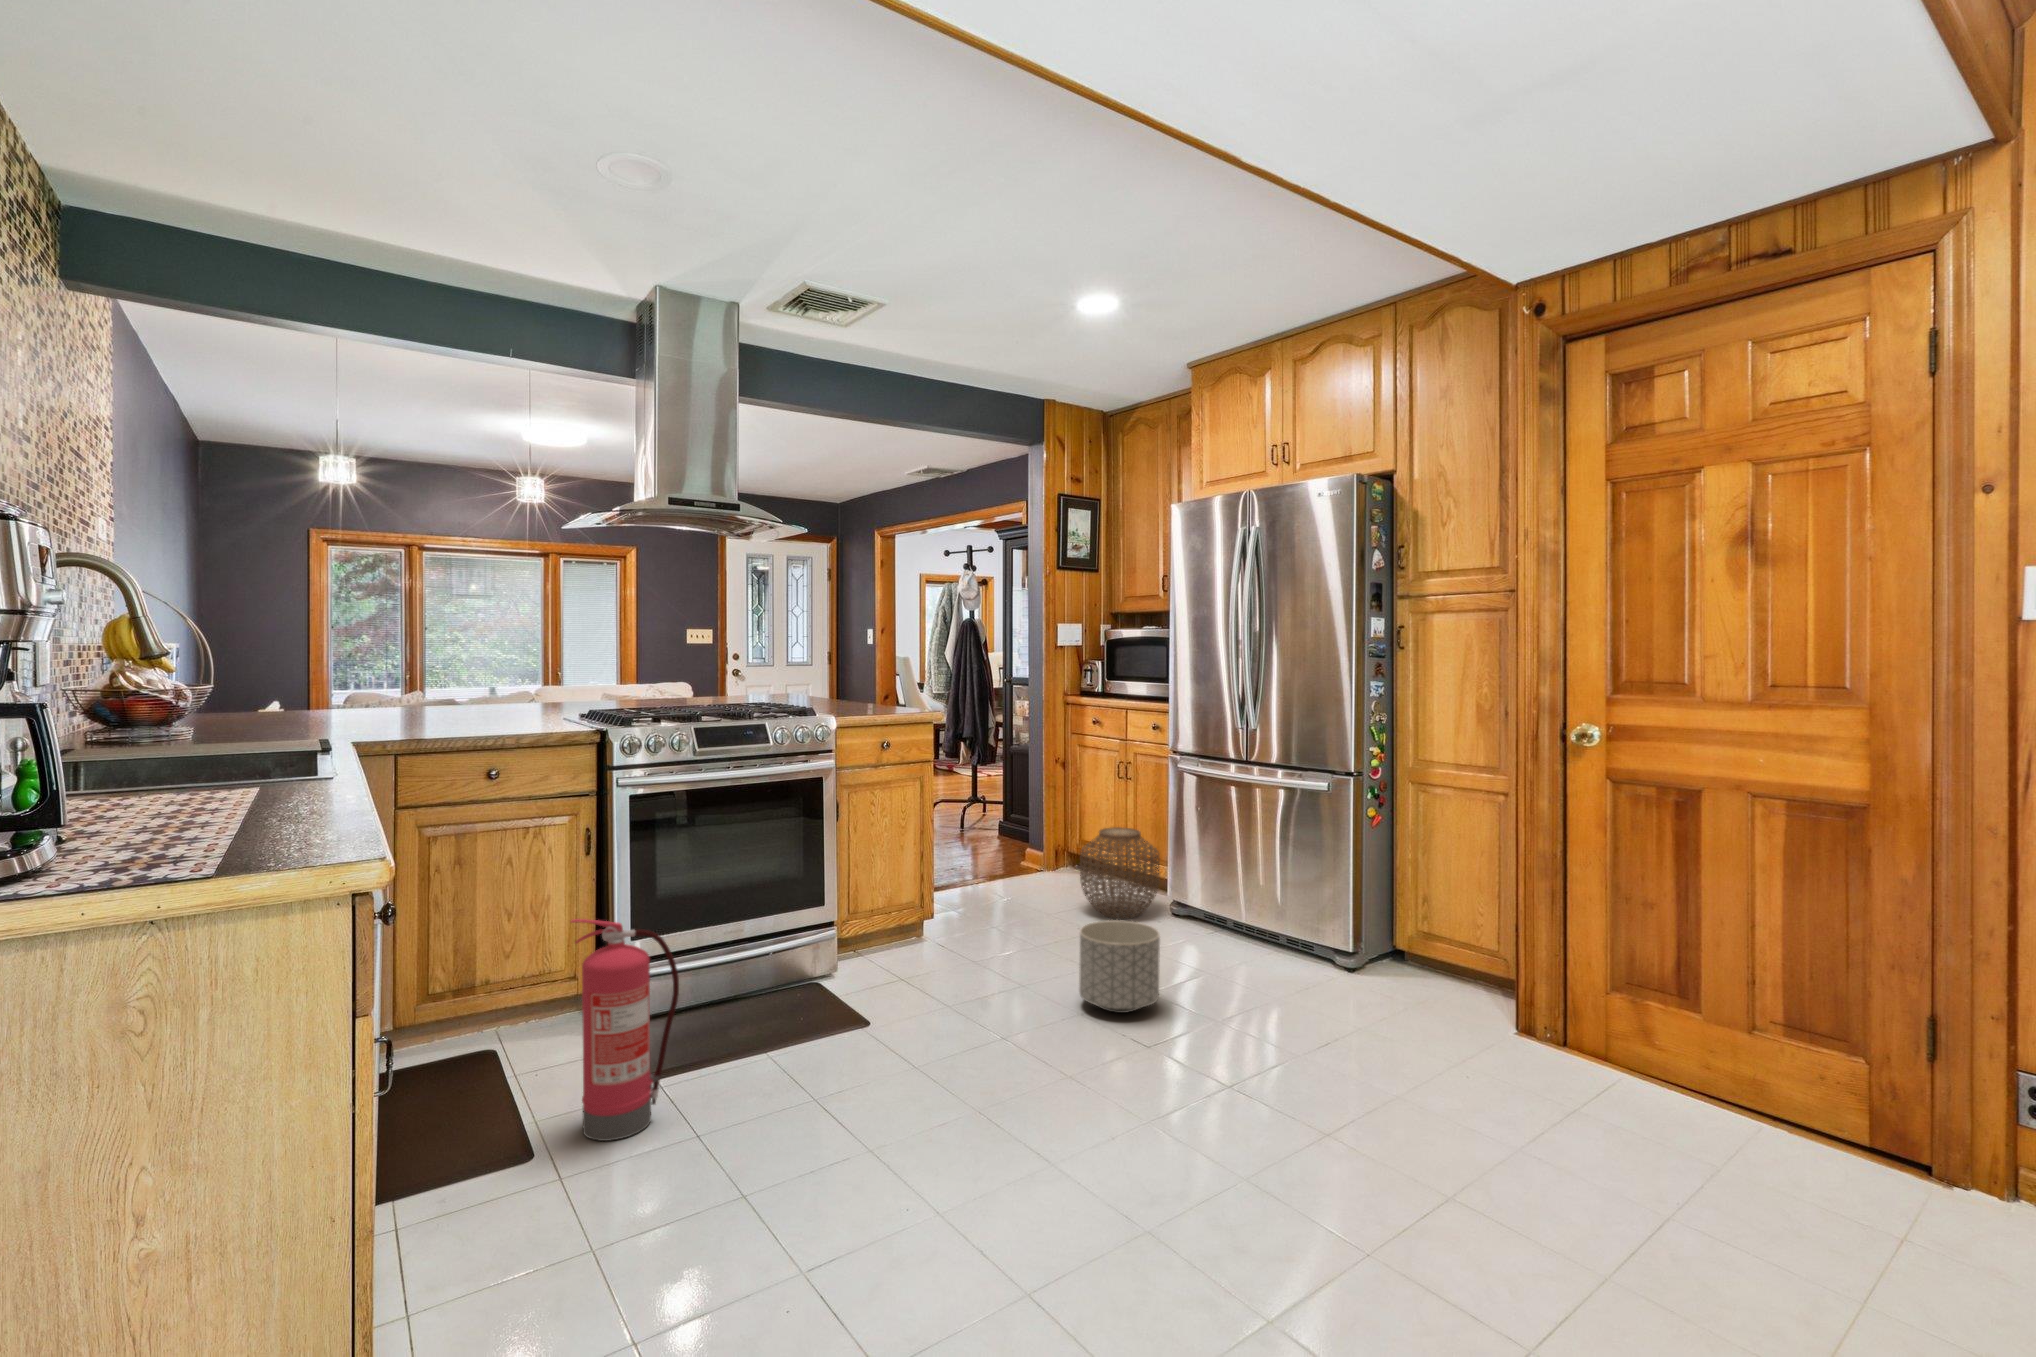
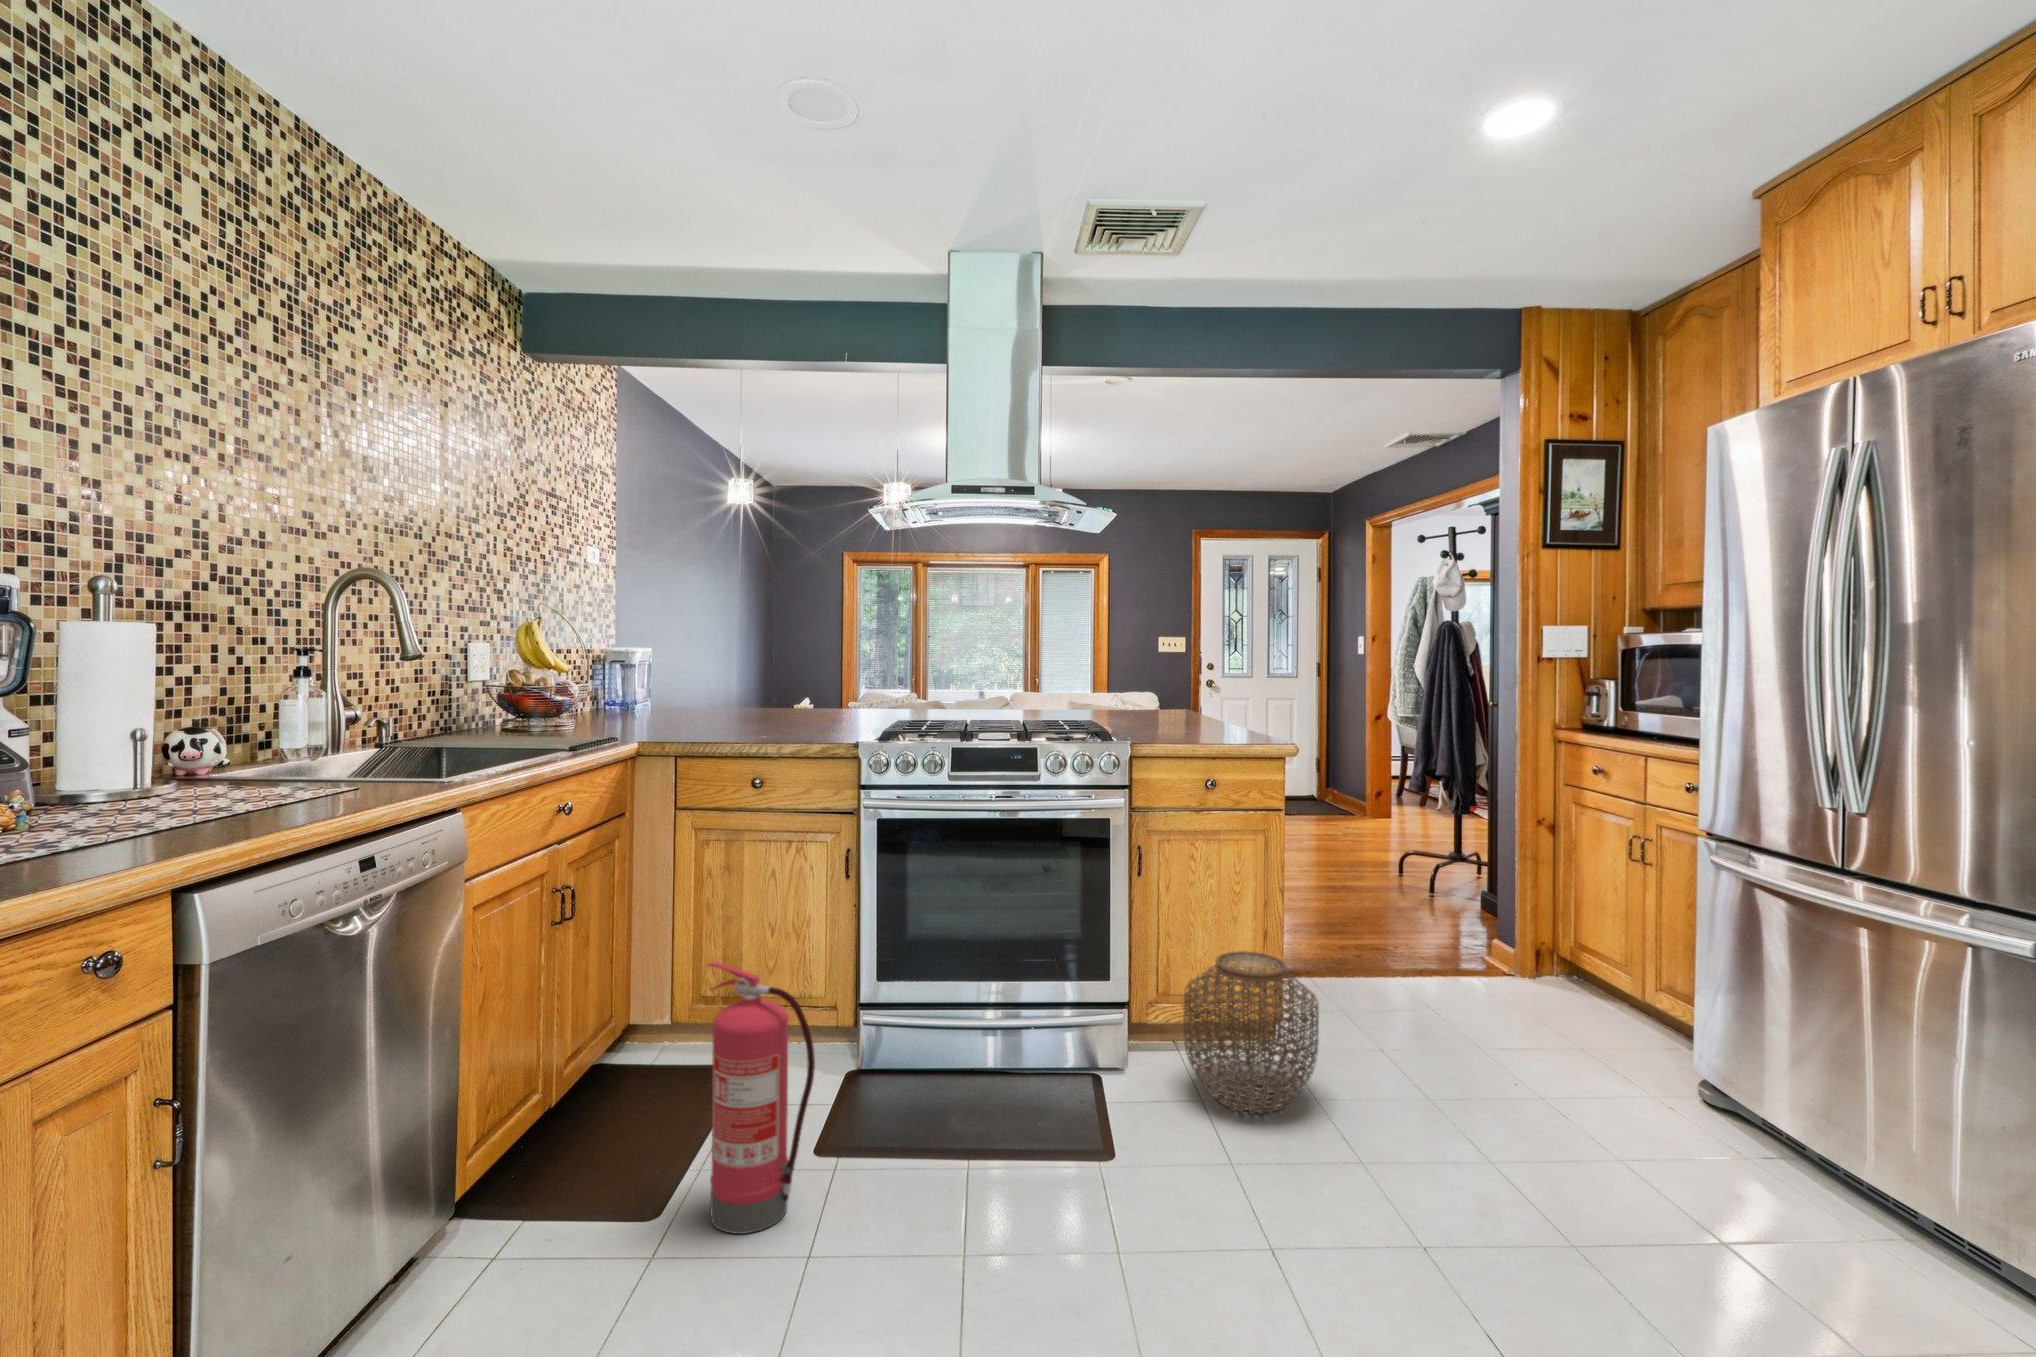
woven basket: present [1080,827,1160,919] -> present [1183,951,1319,1114]
planter: present [1079,920,1160,1013] -> none [1430,1098,1580,1273]

